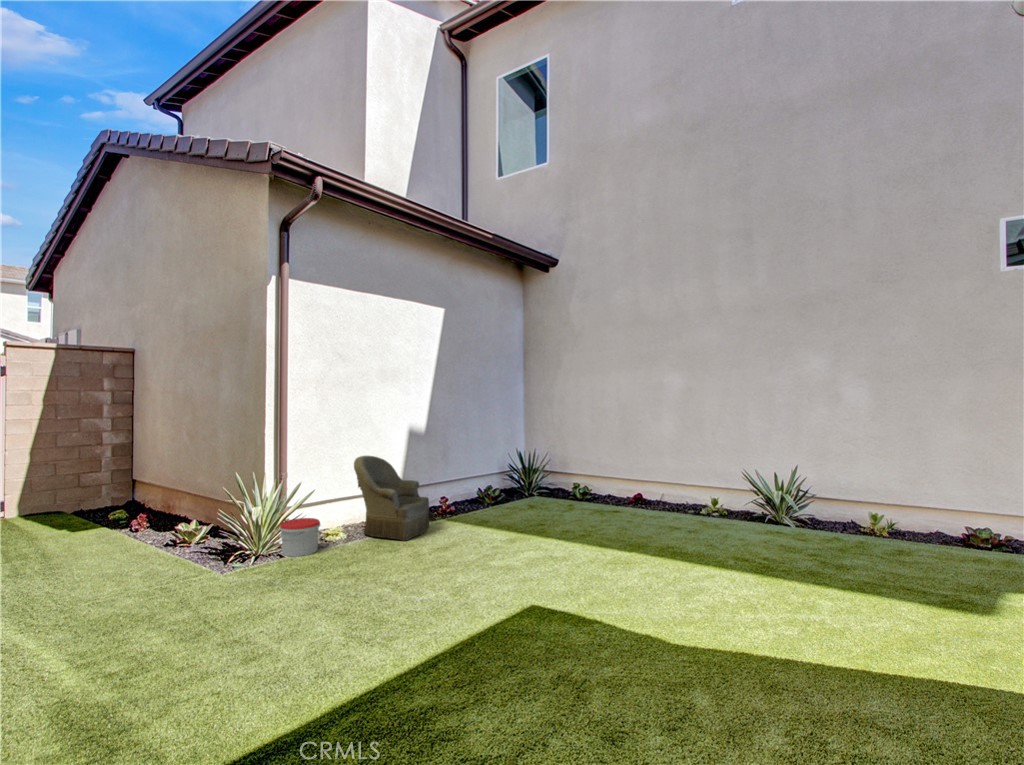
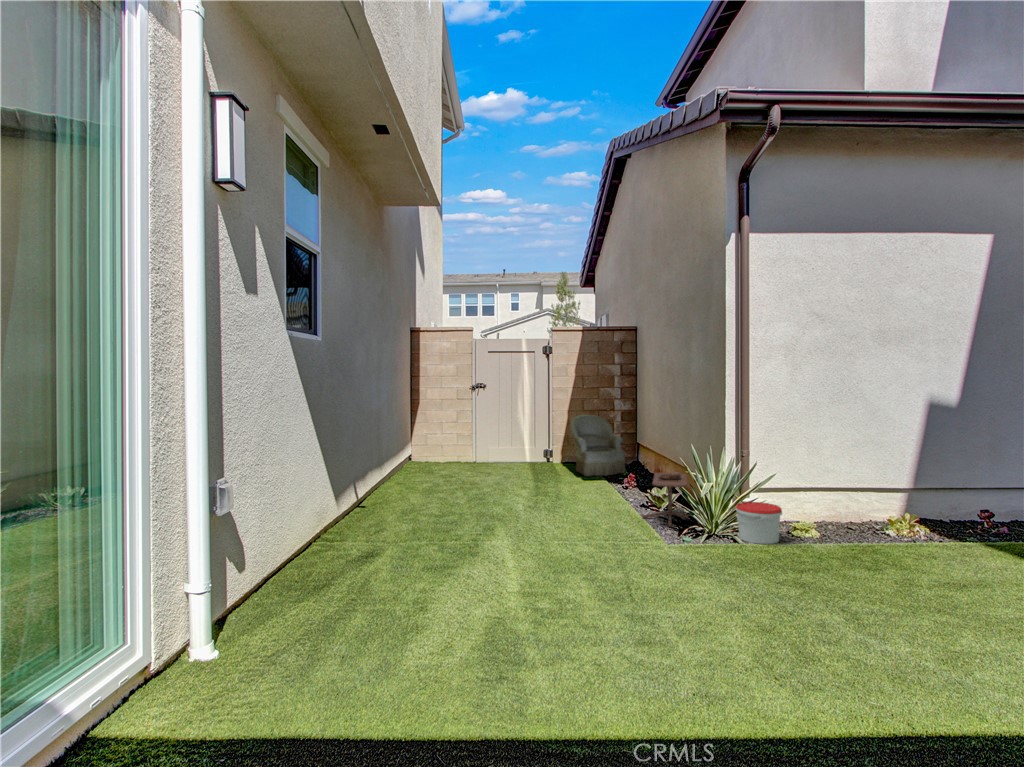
armchair: present [354,456,429,541] -> present [570,415,625,476]
side table: none [171,503,237,561] -> present [642,472,688,527]

